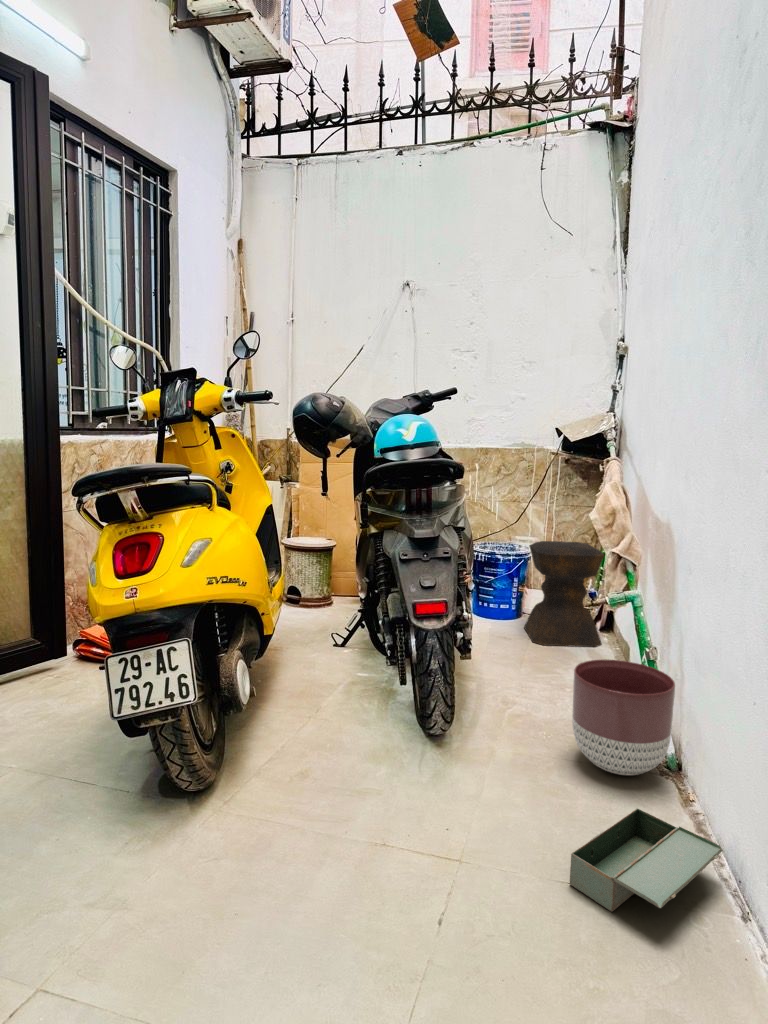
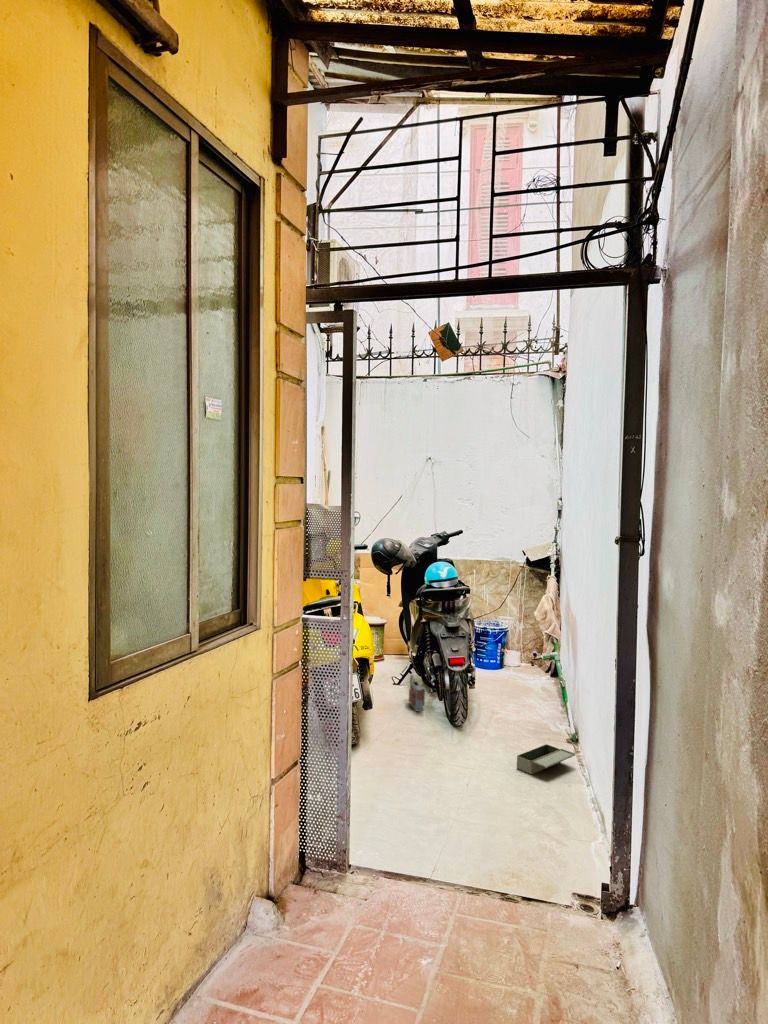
stool: present [524,541,604,647] -> none [505,621,551,685]
watering can: none [347,632,374,702] -> present [409,675,425,711]
planter: present [572,660,675,775] -> none [524,686,568,738]

